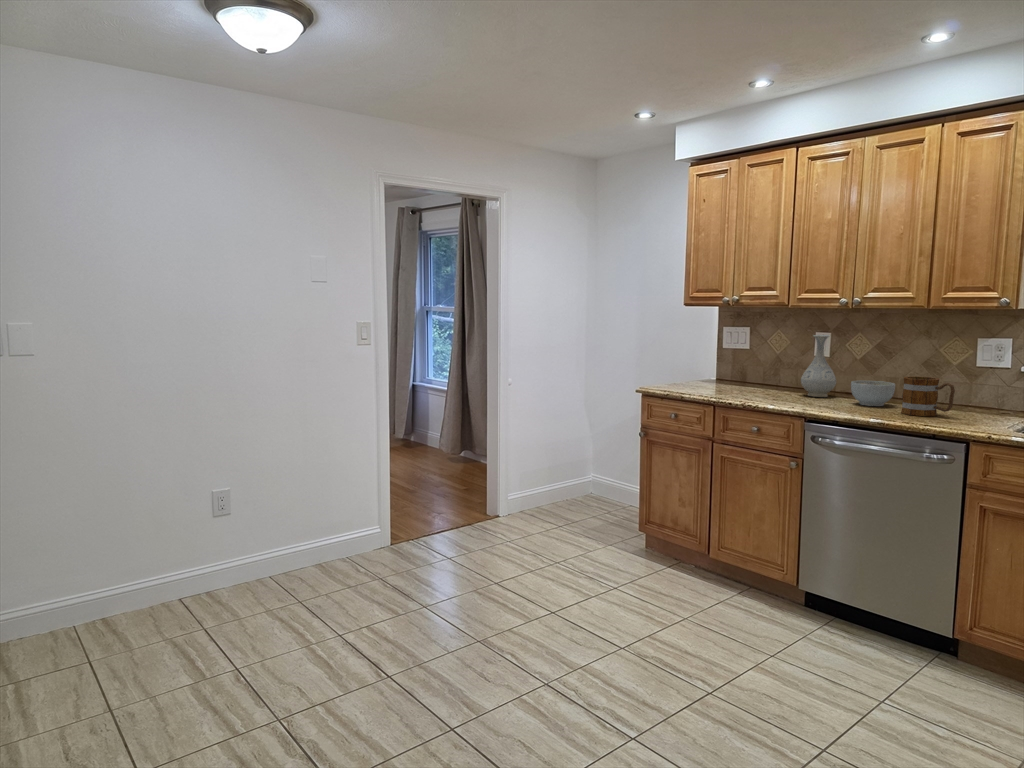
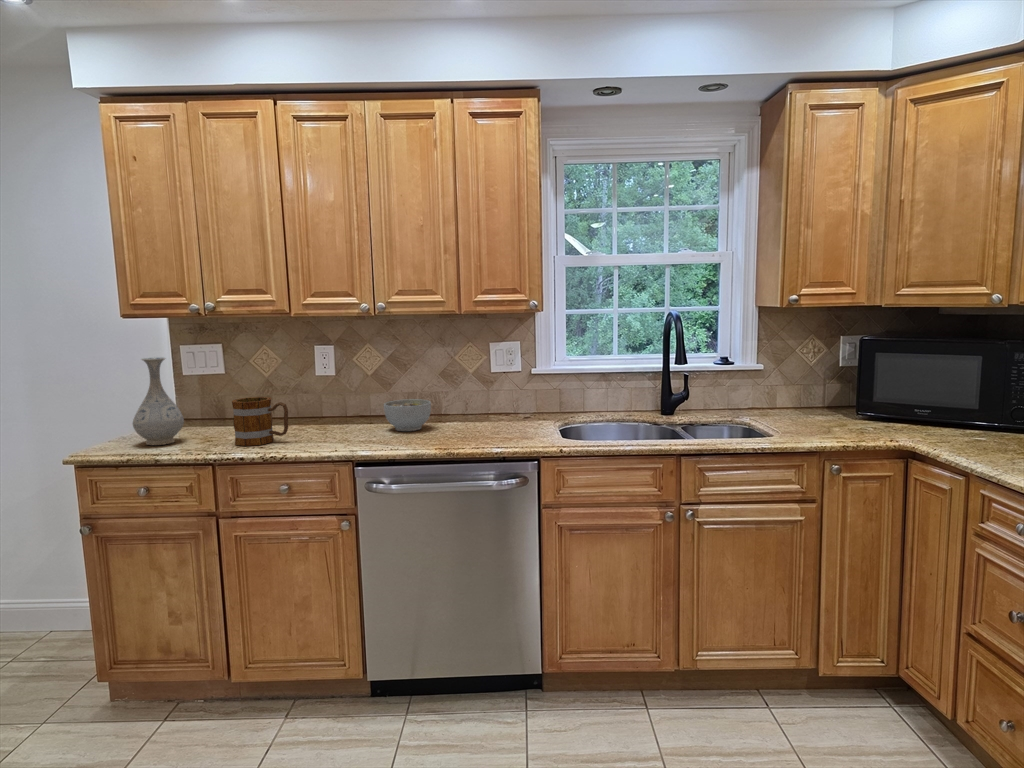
vase: present [801,335,836,397] -> present [133,357,184,445]
mug: present [901,376,955,416] -> present [232,397,288,446]

